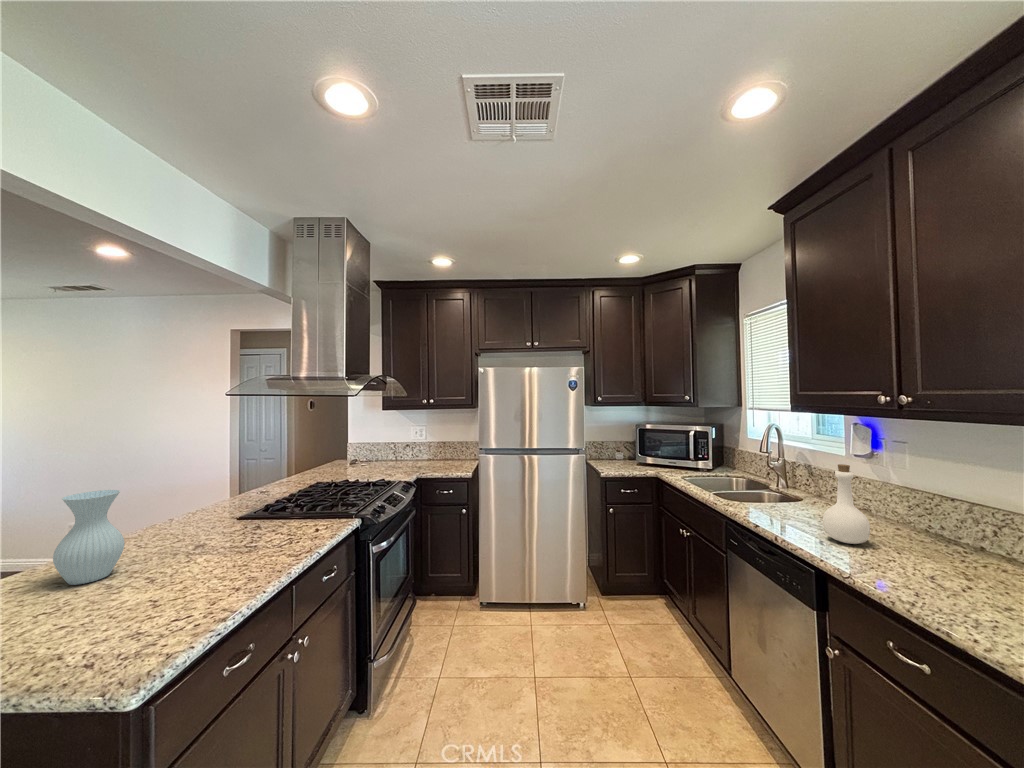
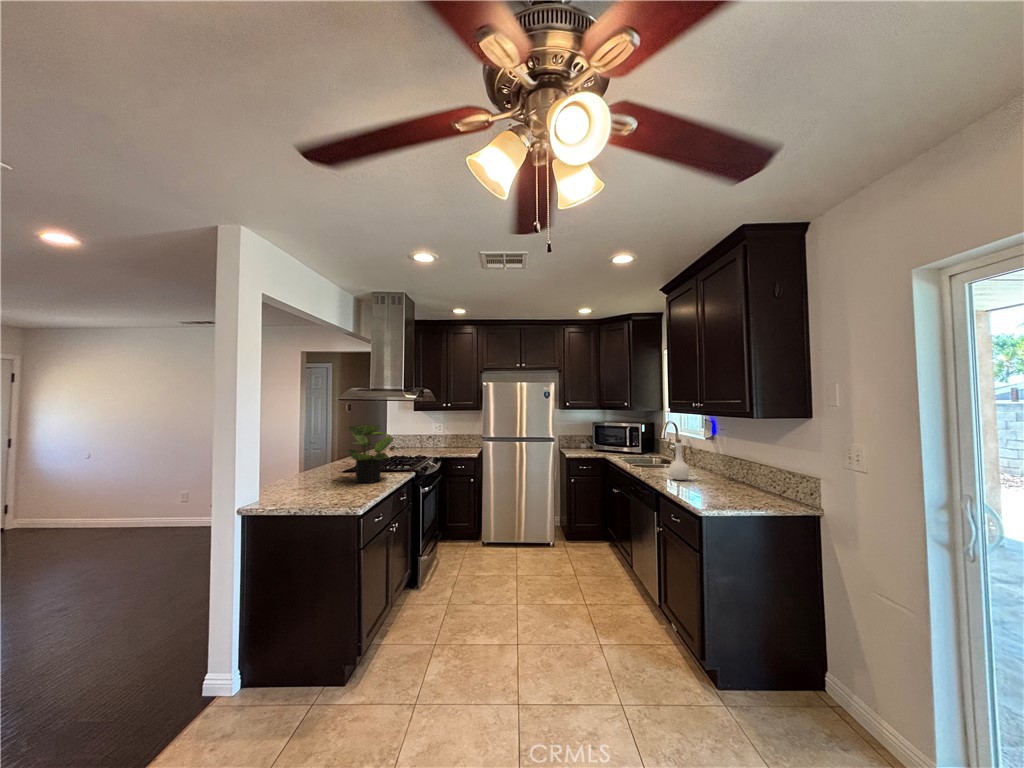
potted plant: none [199,444,309,557] -> present [346,424,393,483]
vase: present [53,490,125,585] -> none [285,446,312,489]

